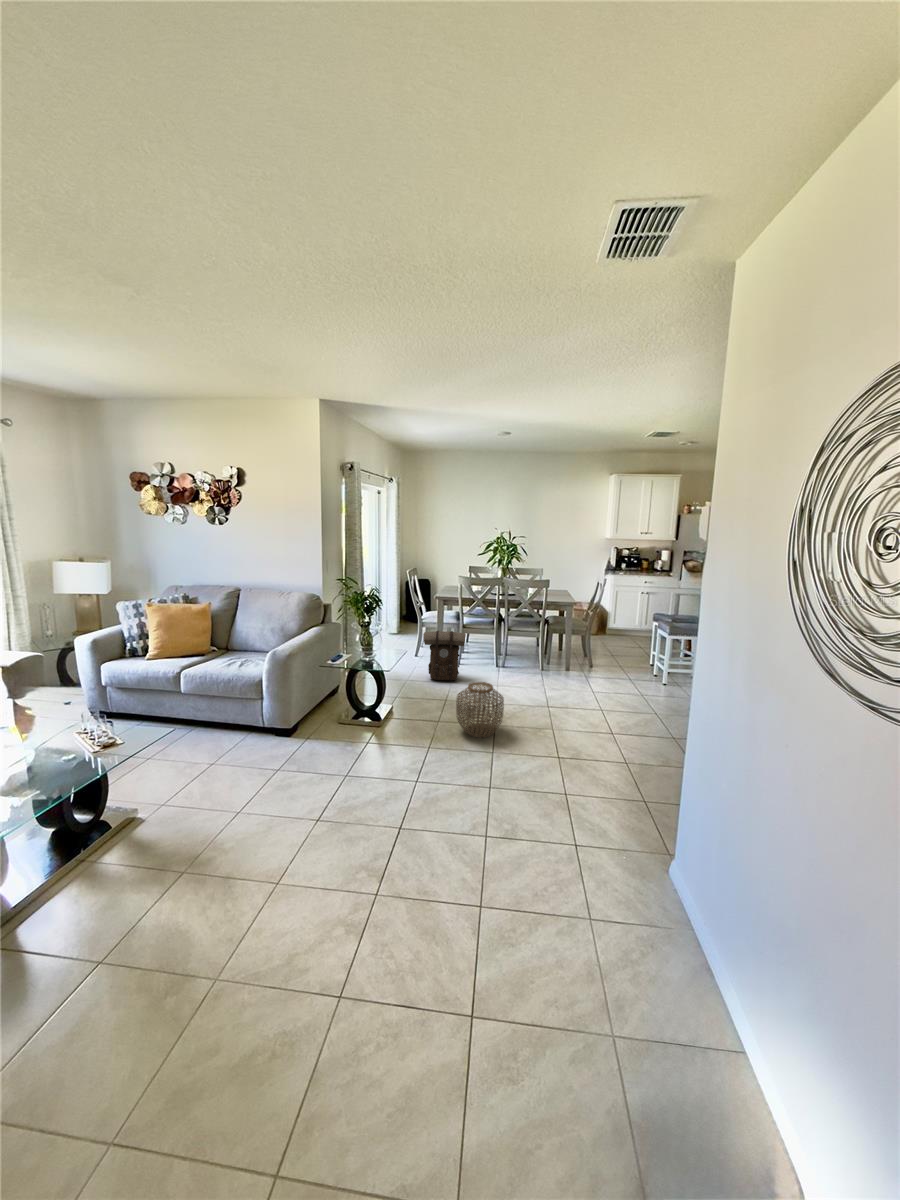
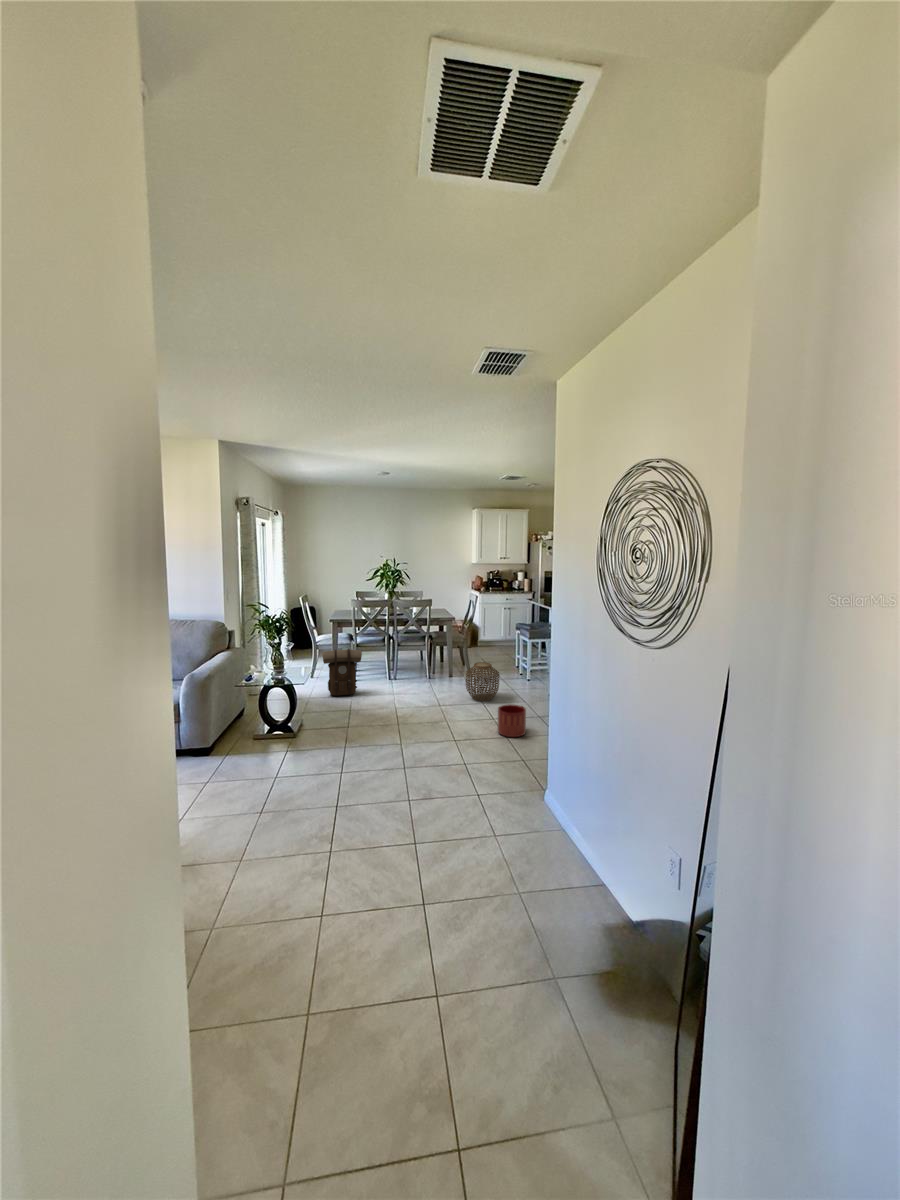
woven basket: present [456,682,504,737] -> present [466,662,499,701]
planter: none [614,720,654,764] -> present [498,704,526,737]

